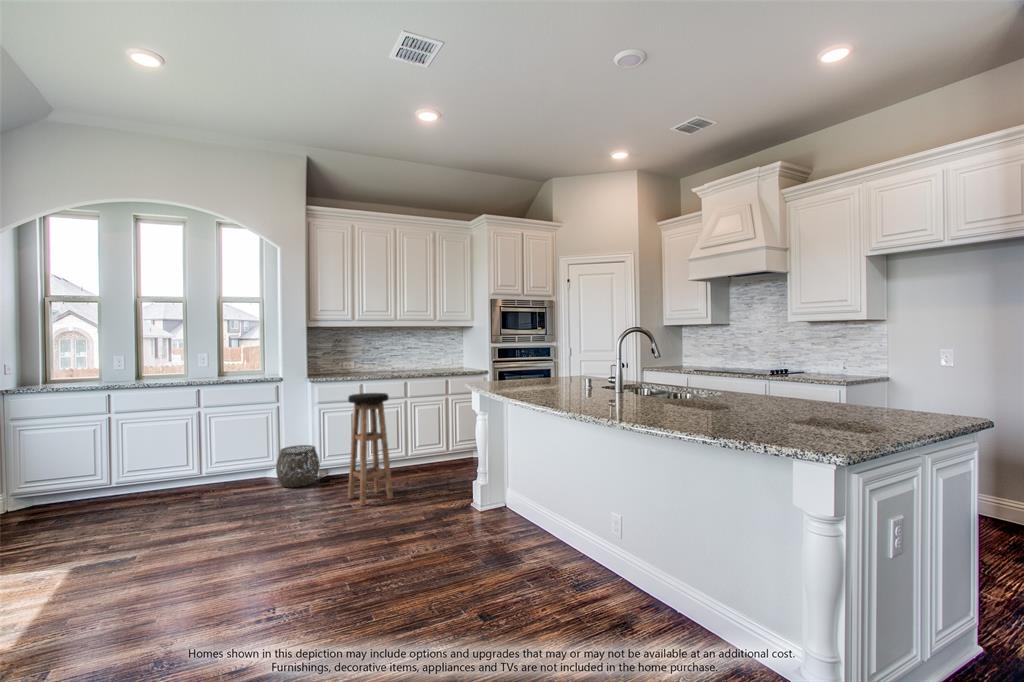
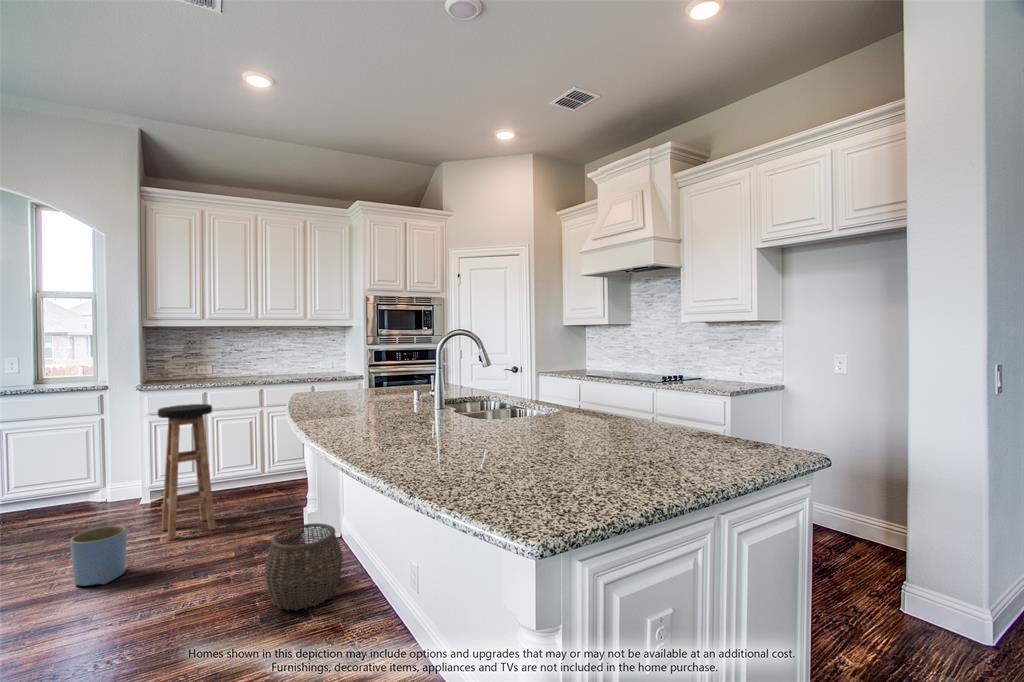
woven basket: present [276,445,320,487] -> present [264,523,343,610]
planter: none [311,490,348,536] -> present [70,525,127,586]

